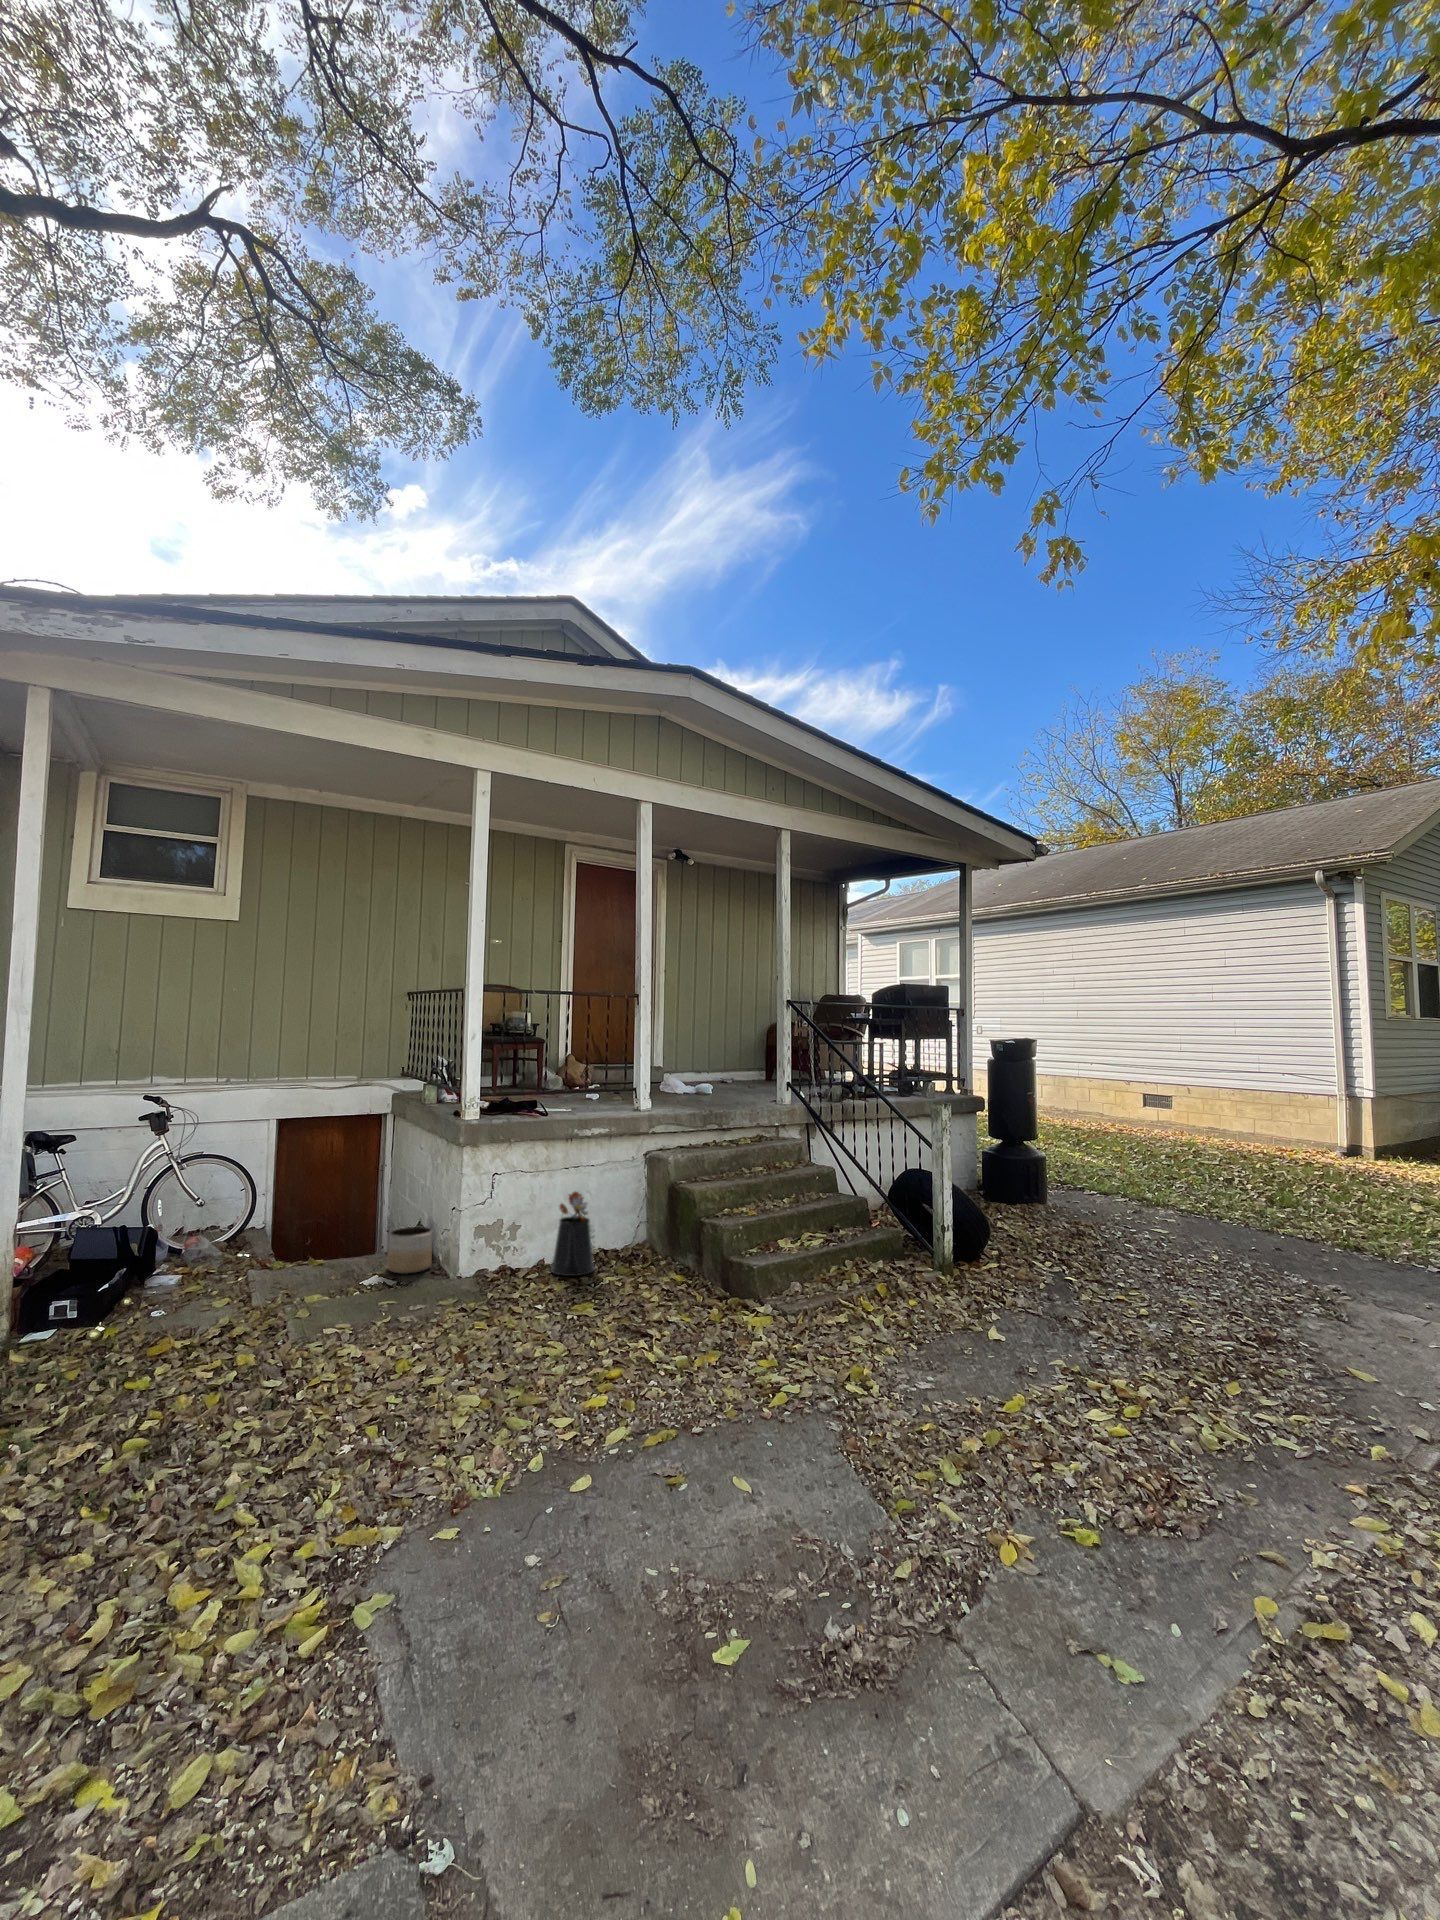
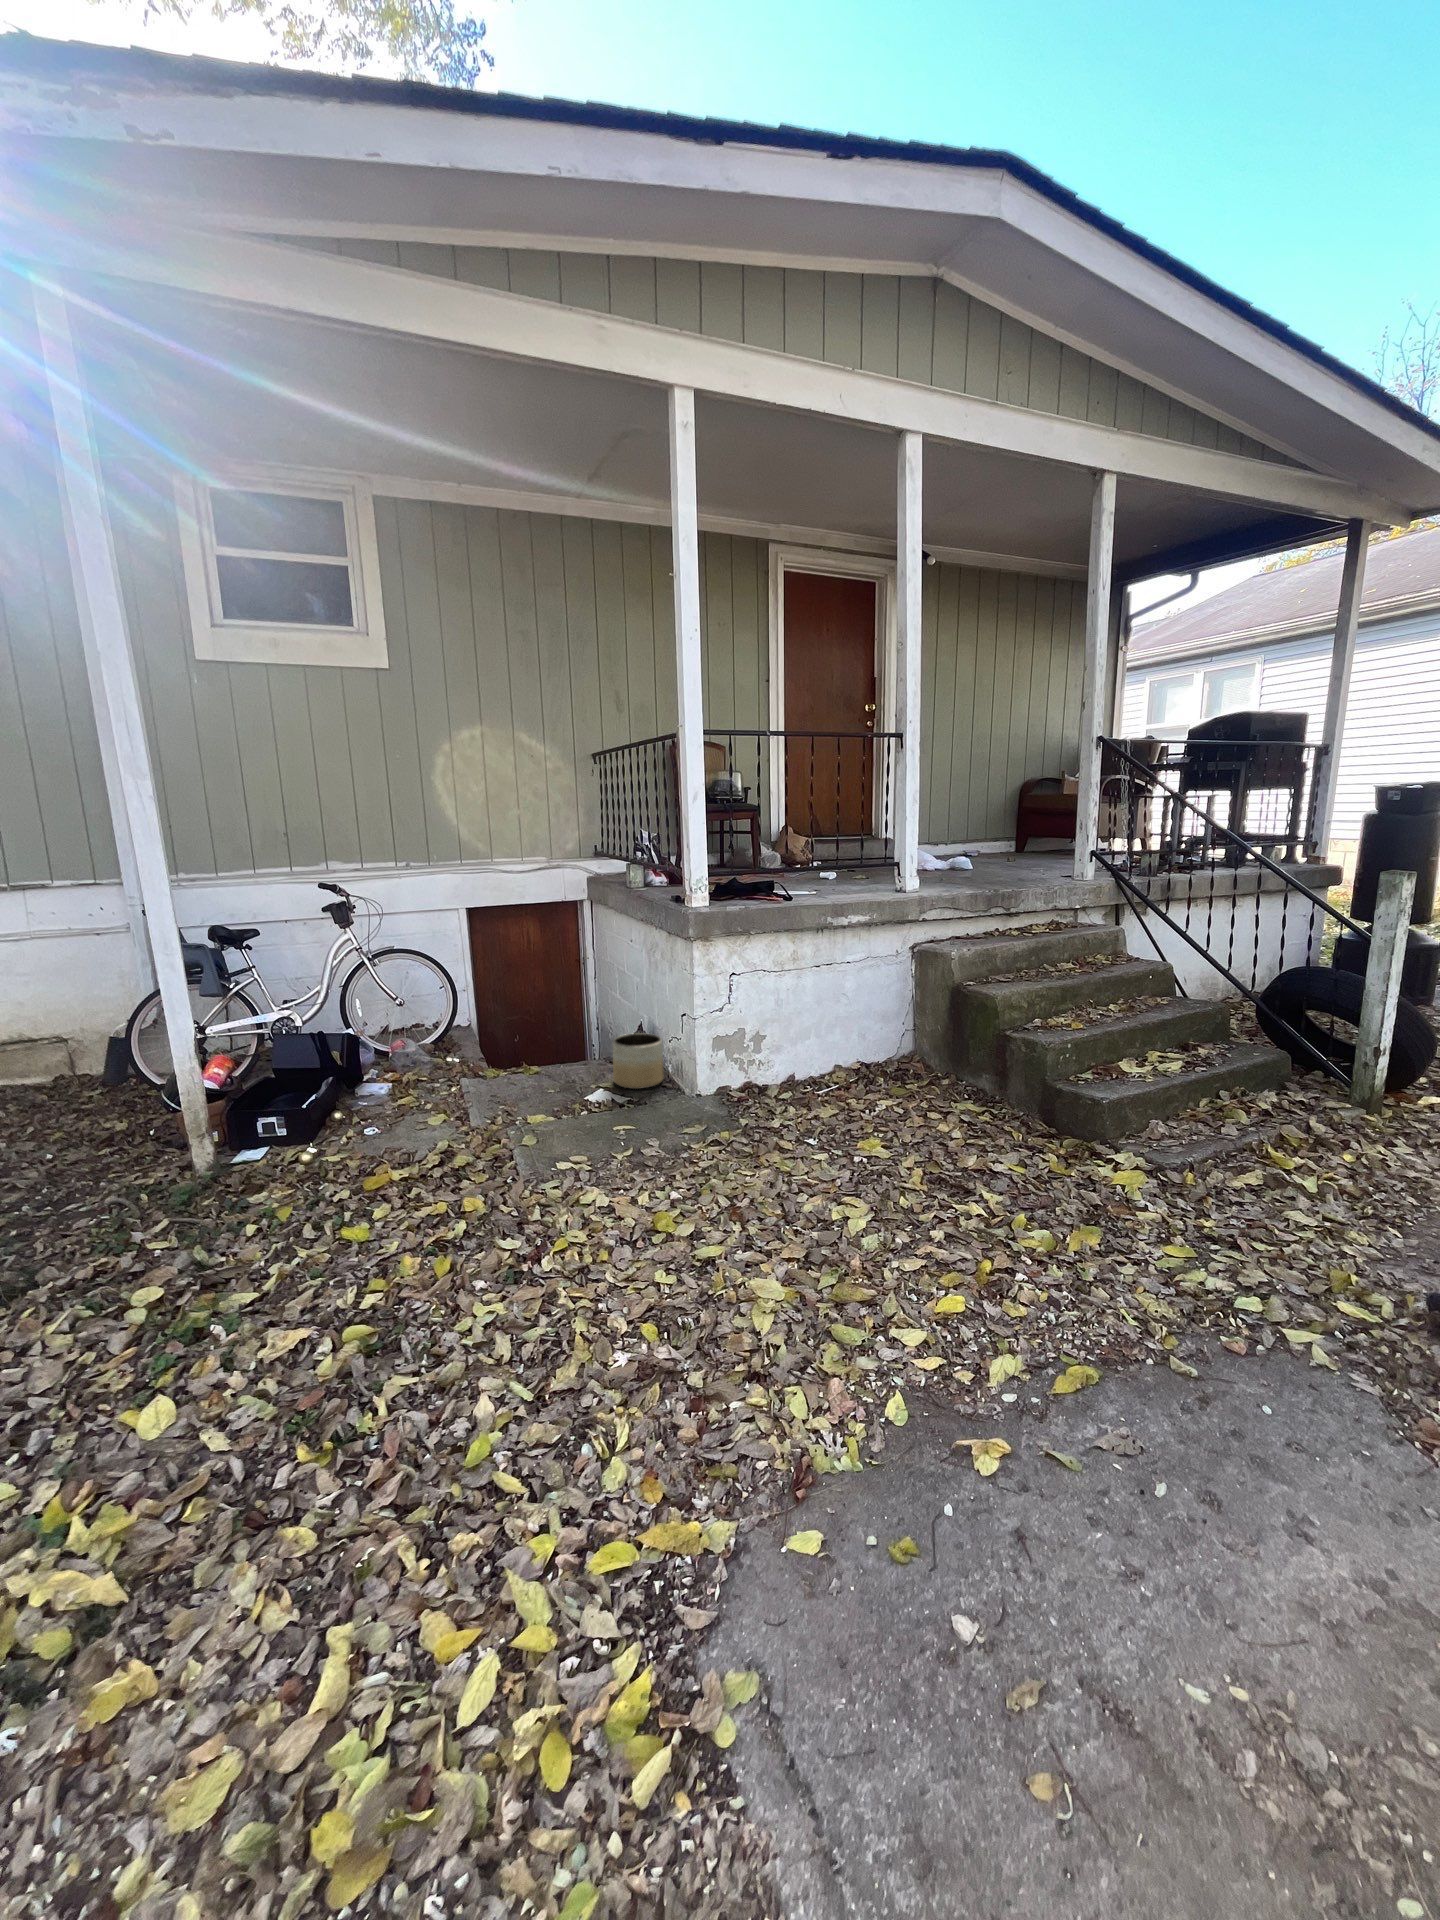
watering can: present [551,1192,595,1276] -> none [808,993,864,1098]

